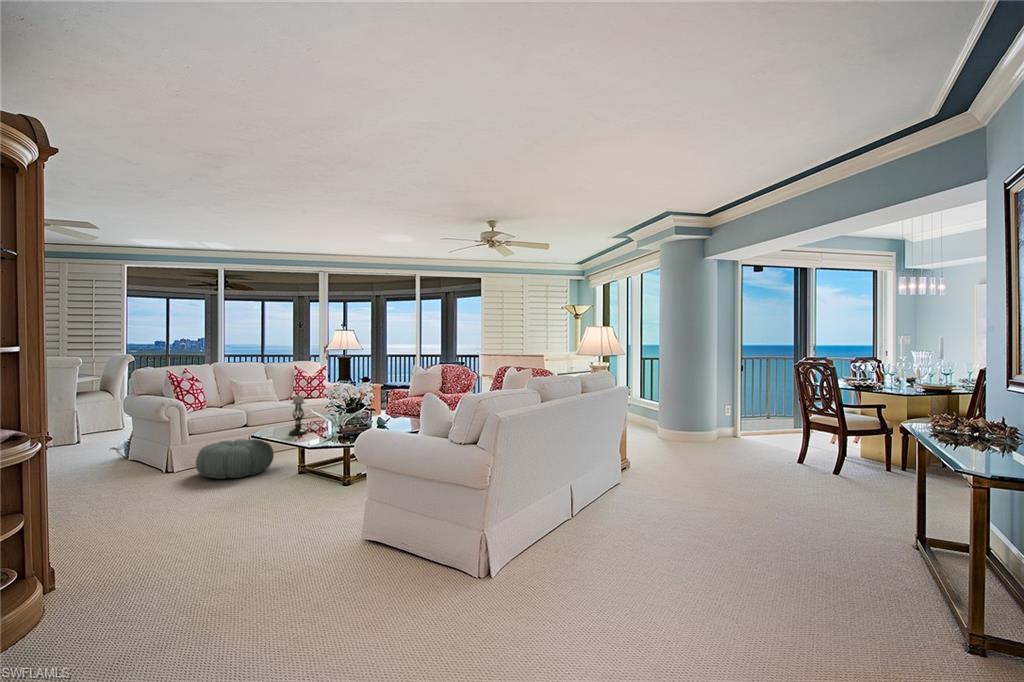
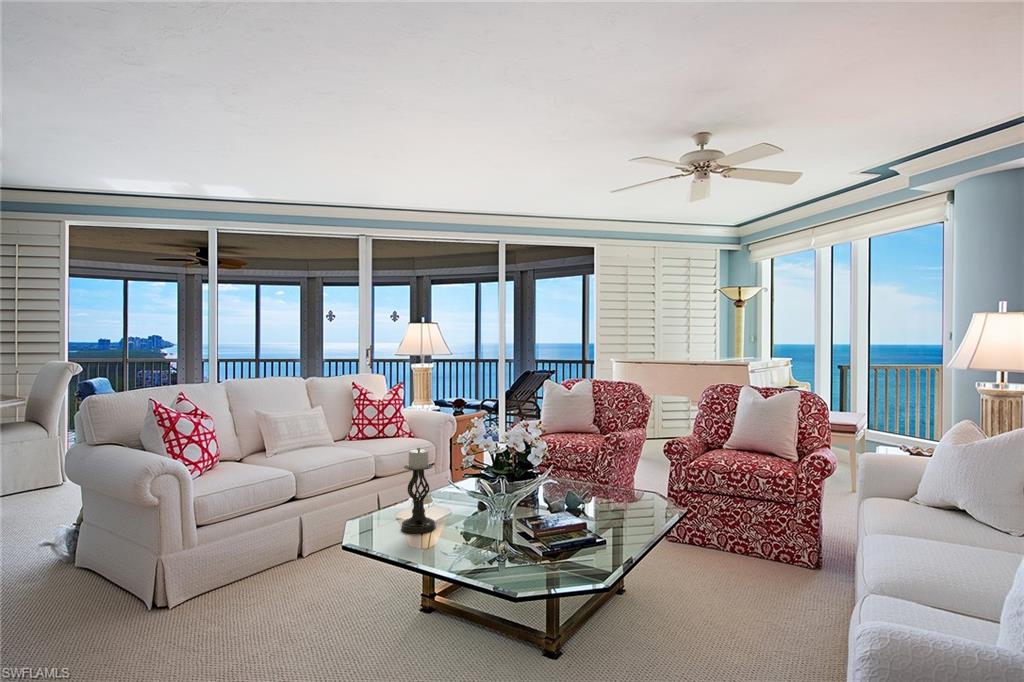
pouf: present [196,439,274,479] -> none [219,534,366,633]

